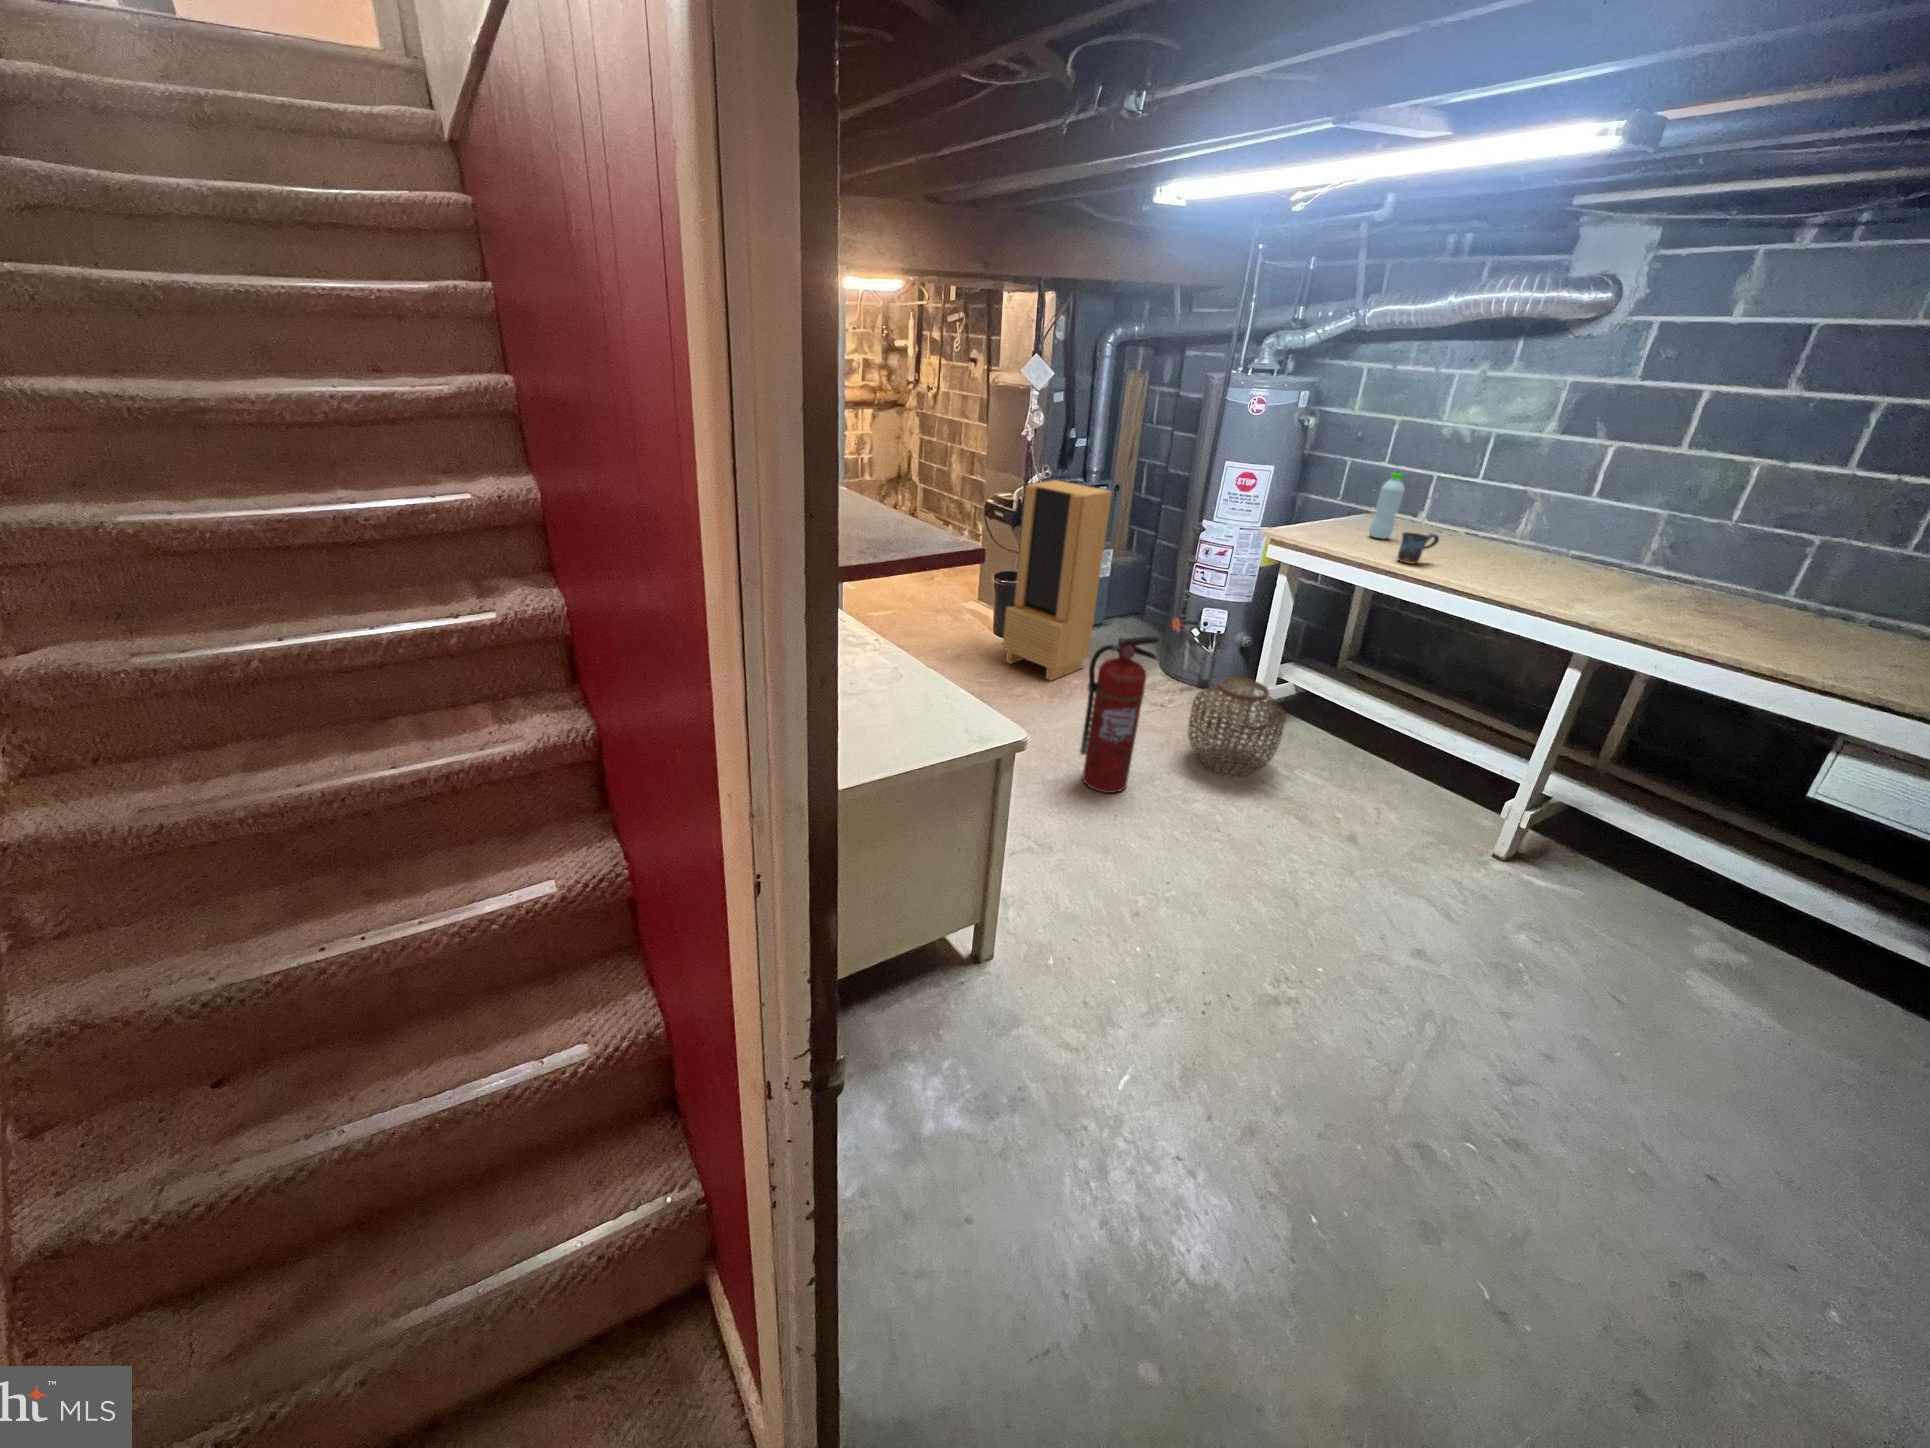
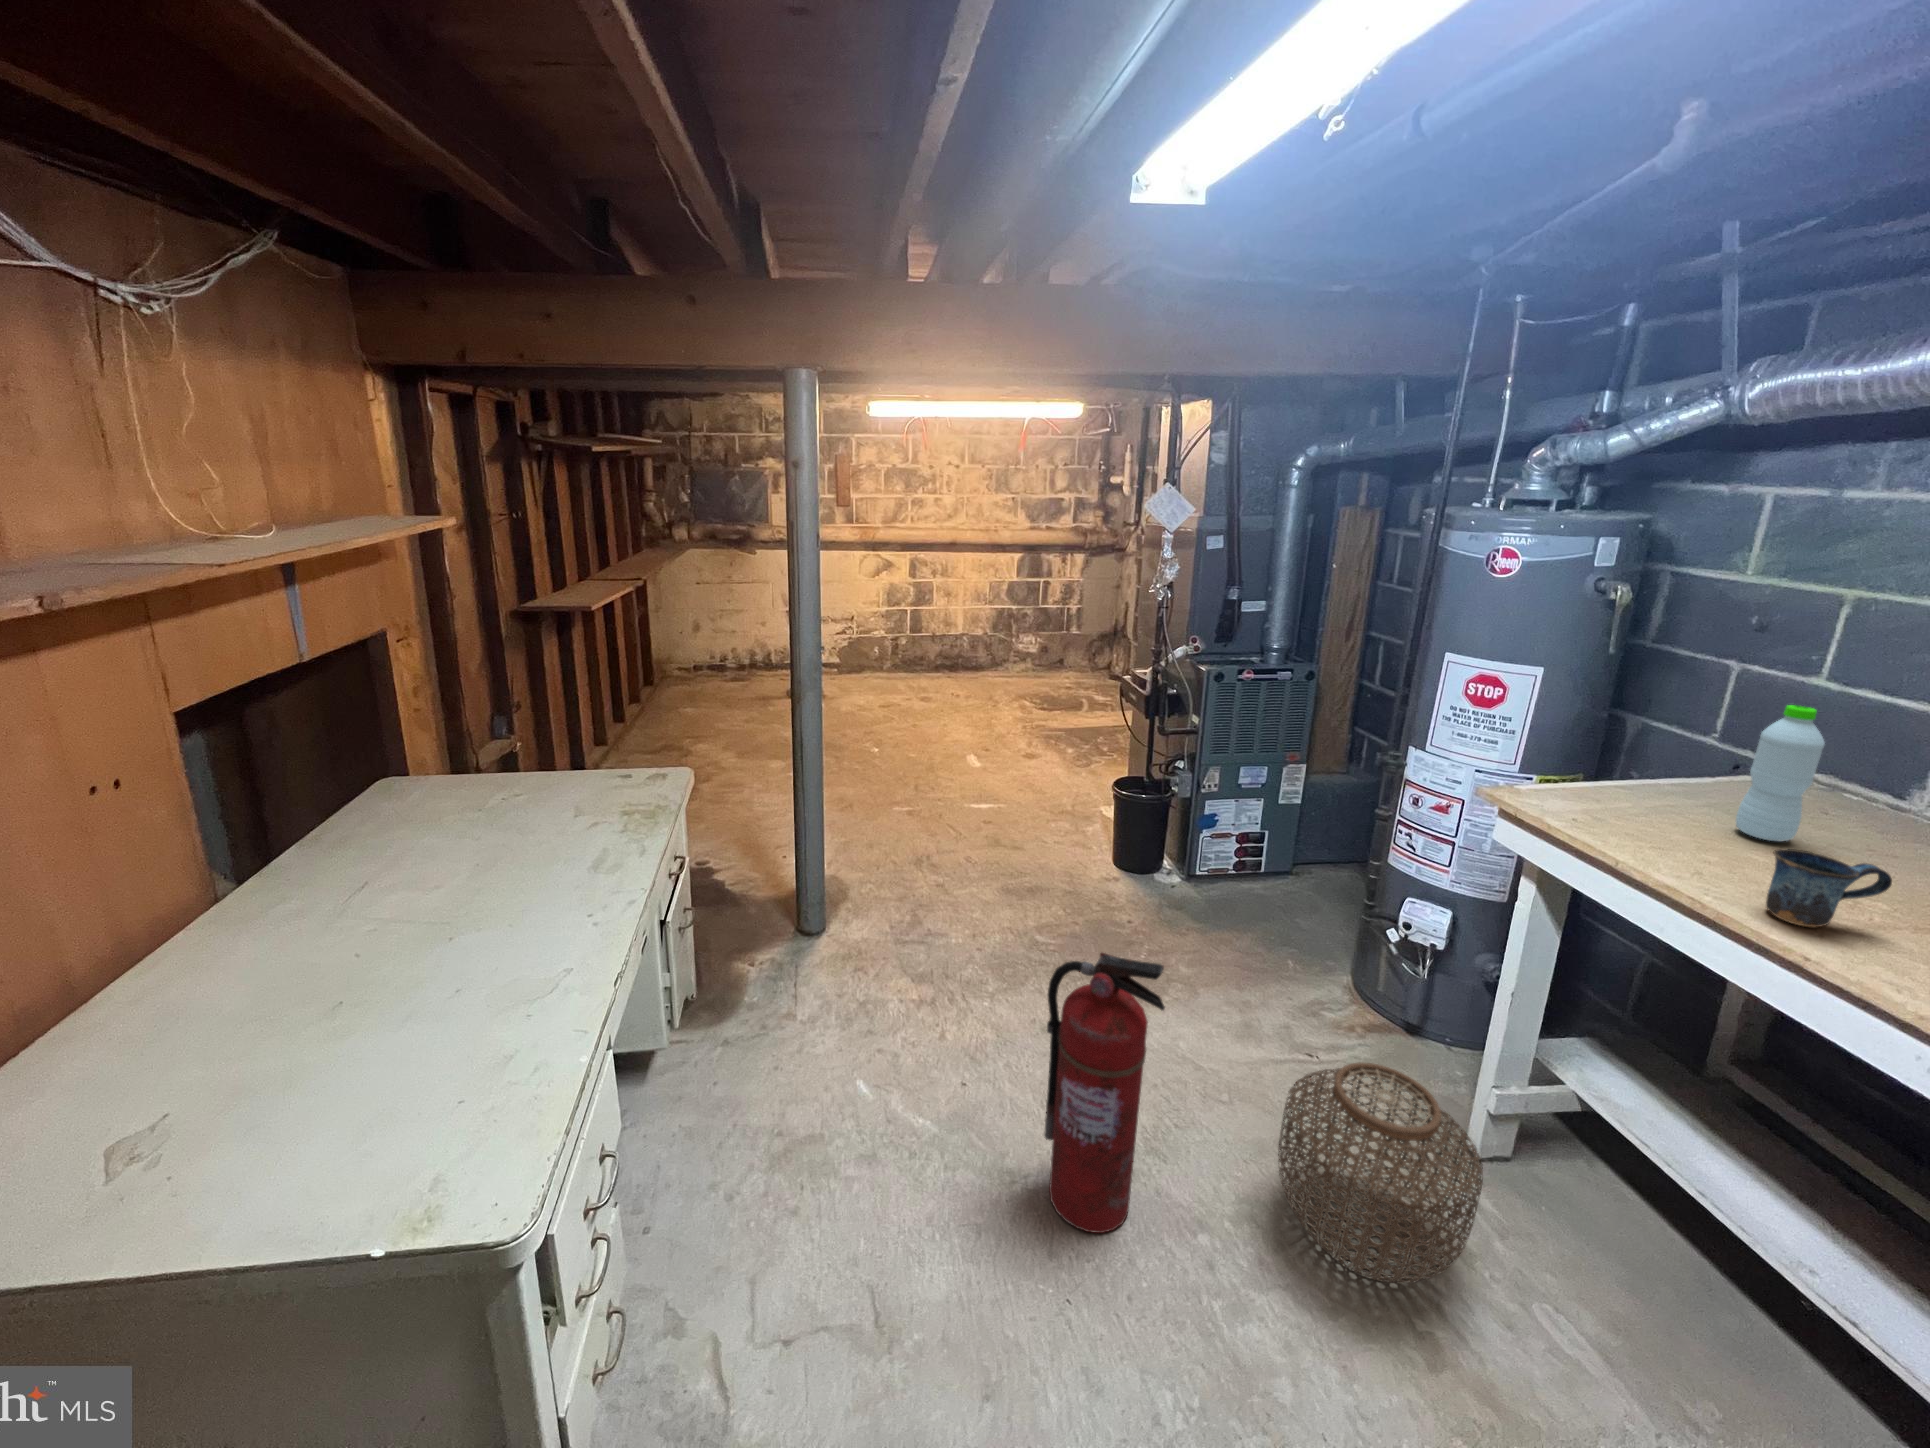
storage cabinet: present [1002,480,1112,680] -> none [1088,659,1249,961]

